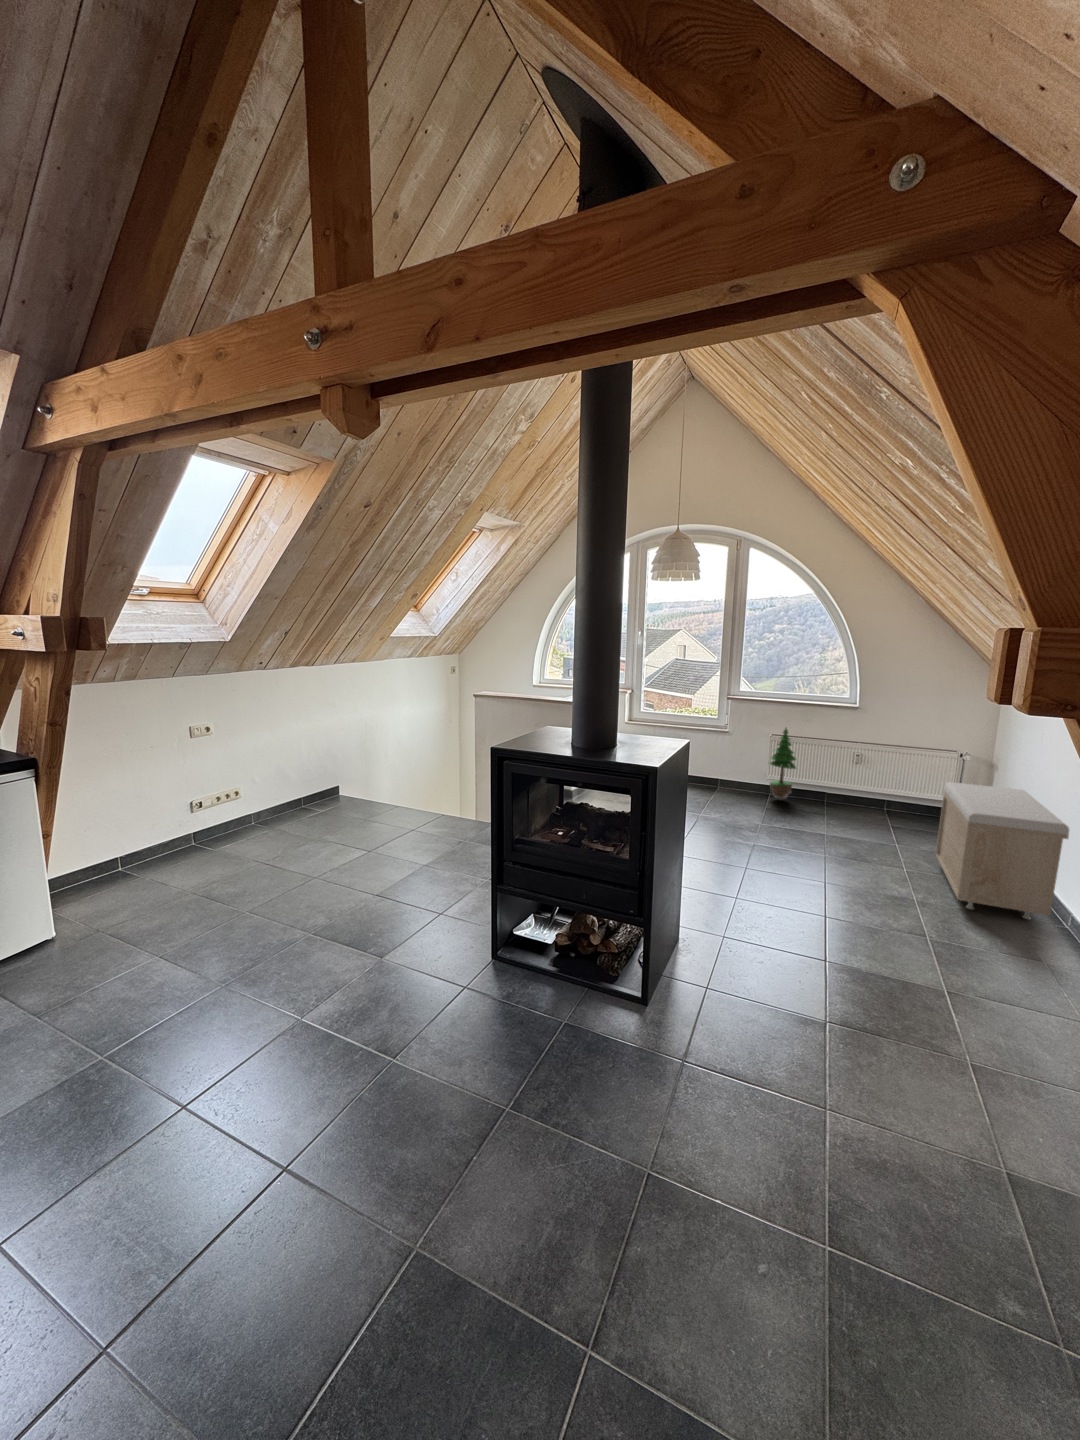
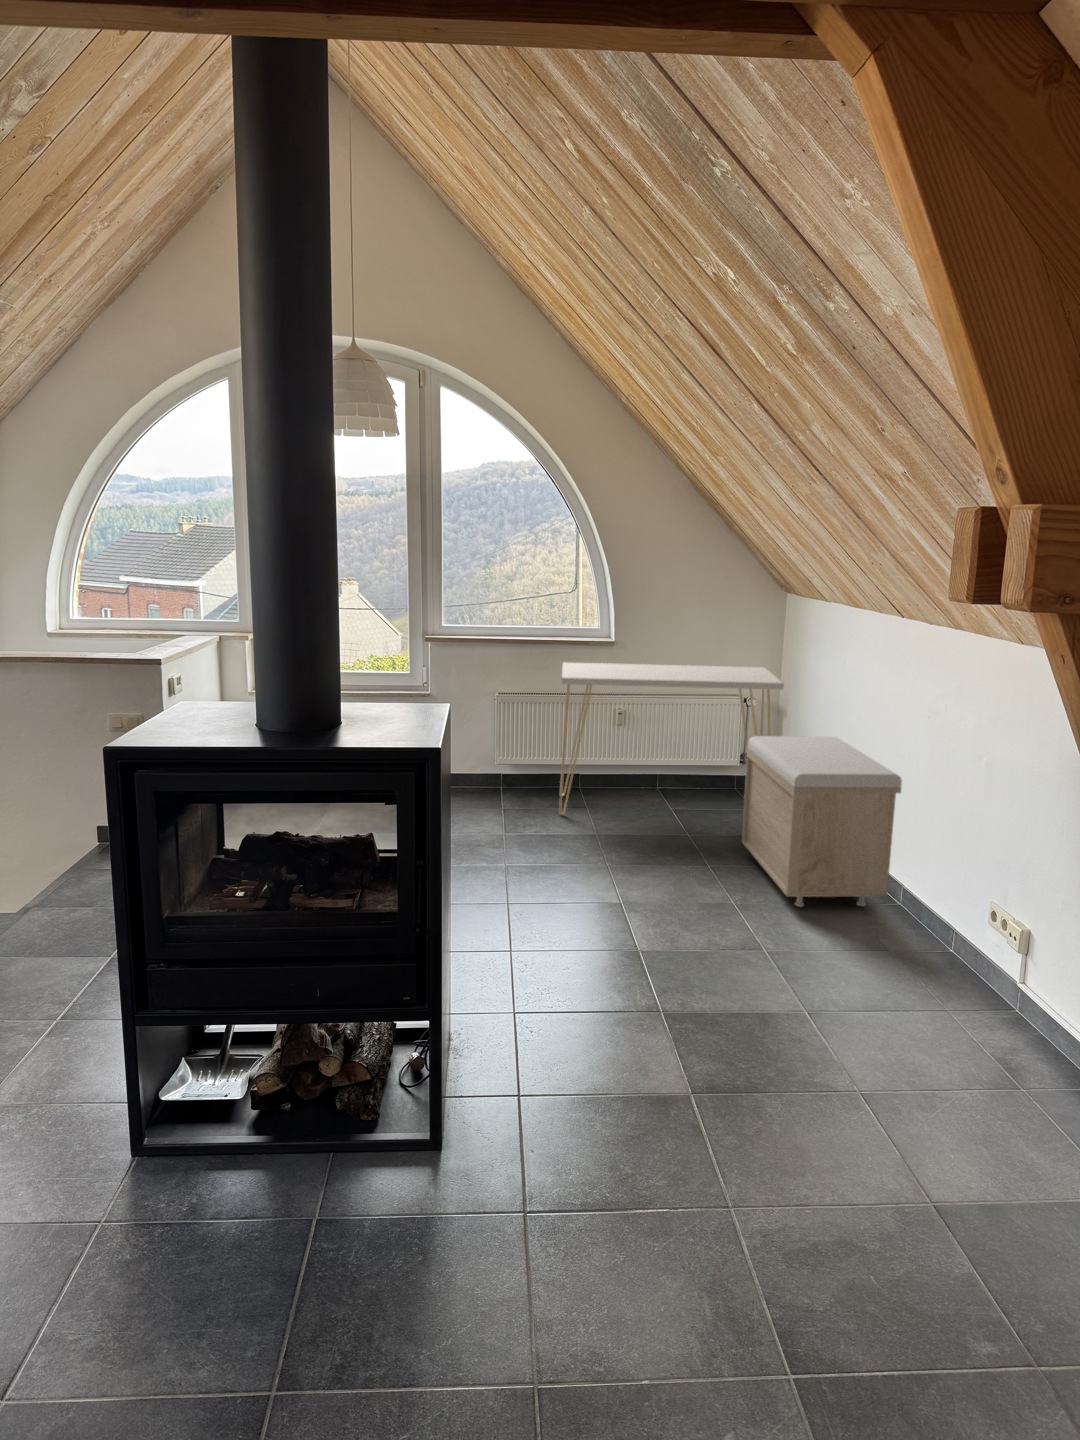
console table: none [806,720,985,843] -> present [559,662,784,815]
potted tree: present [769,728,796,800] -> none [492,676,536,795]

